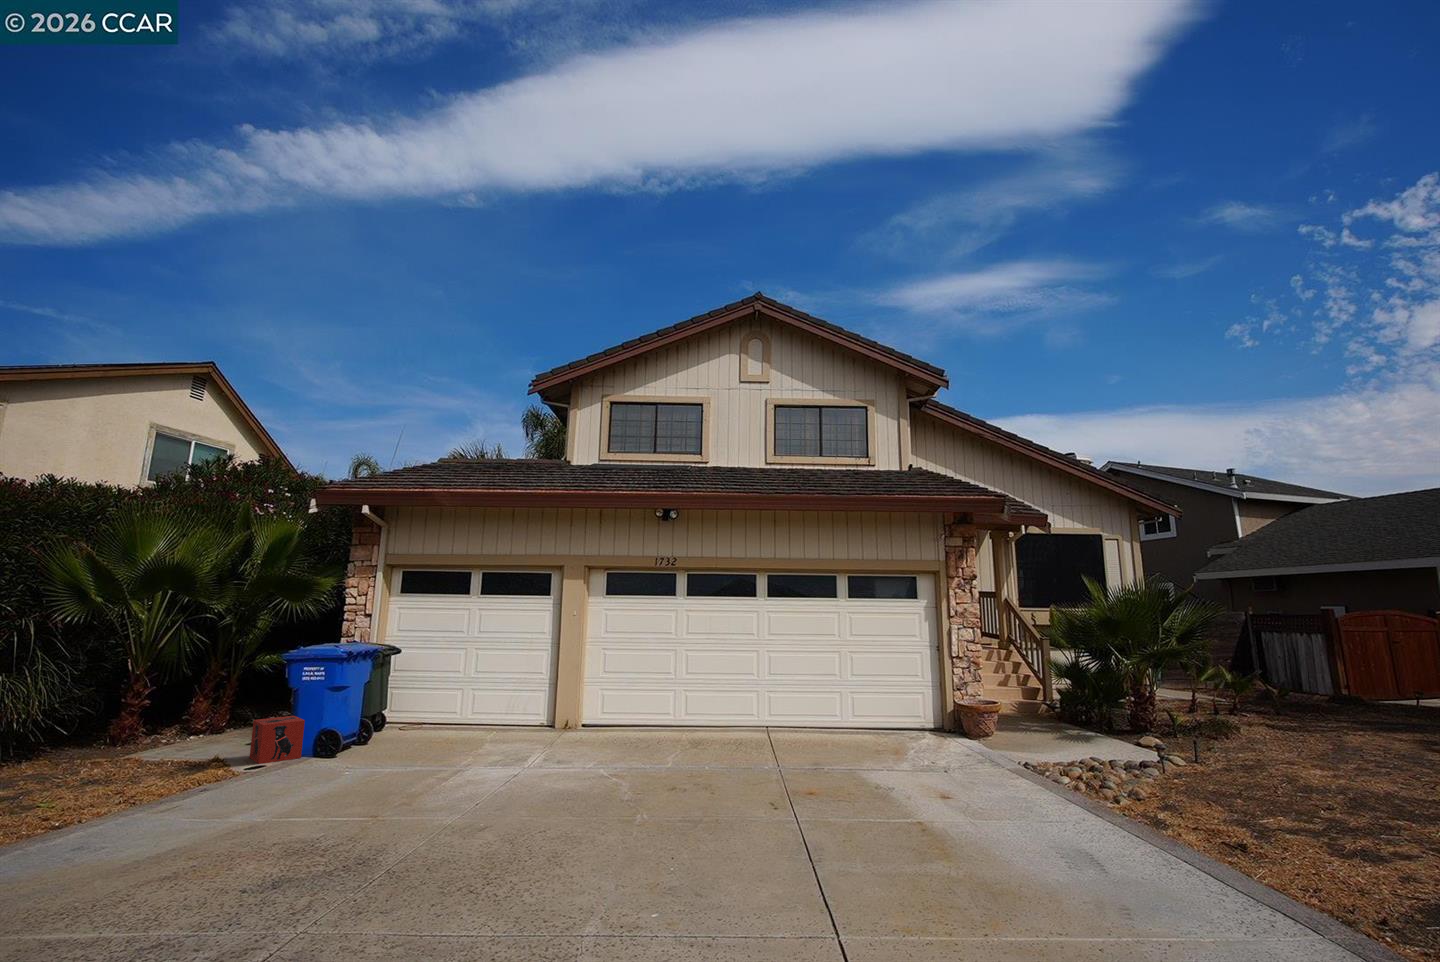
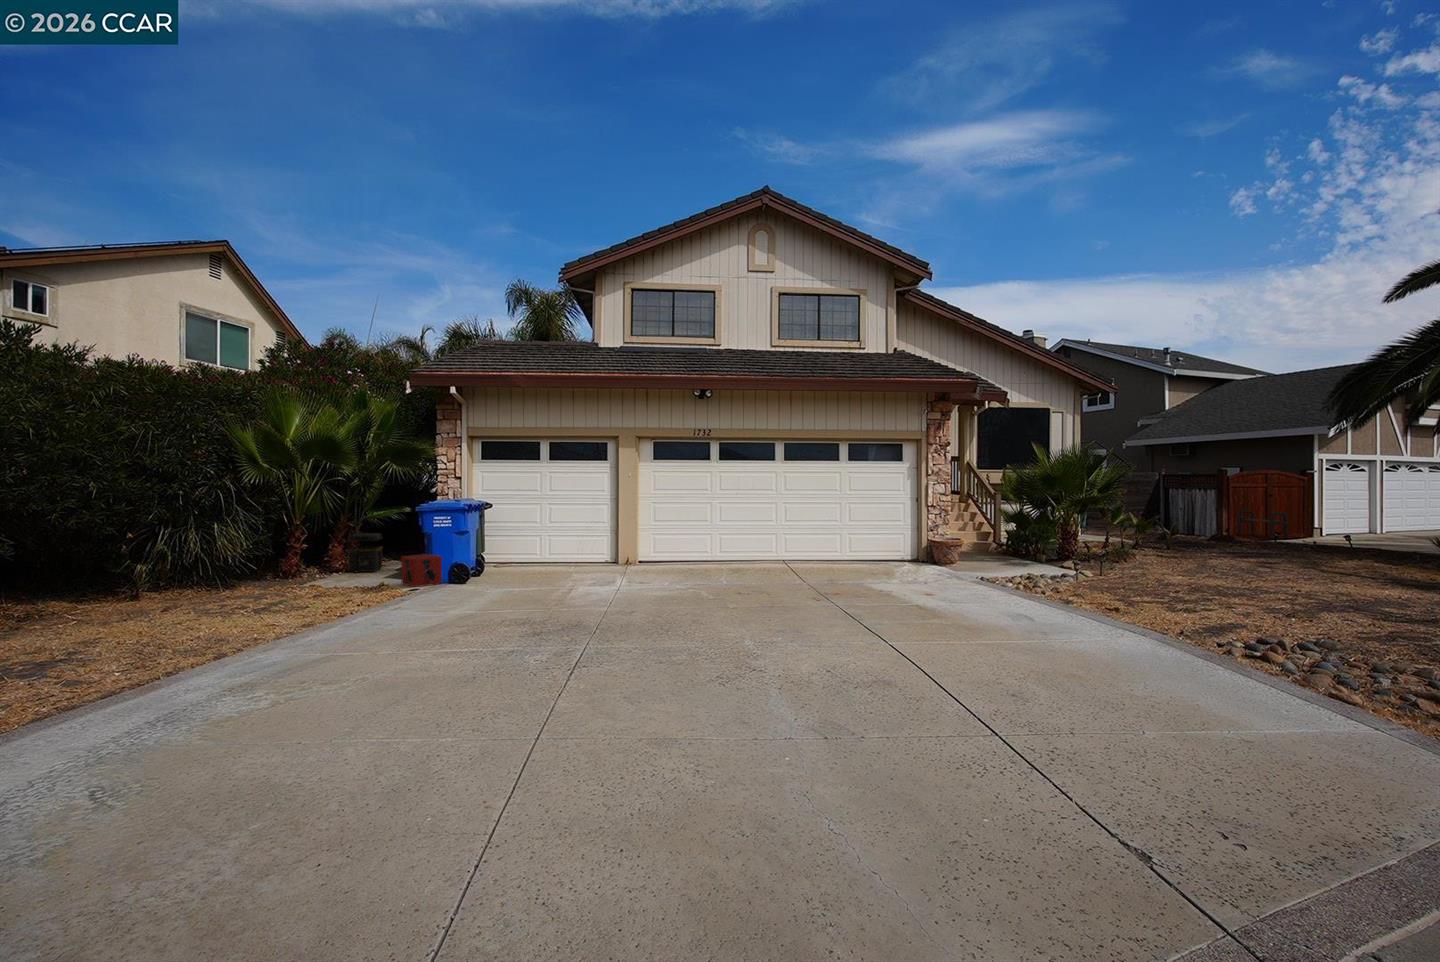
bench: none [1355,662,1428,701] -> present [1237,510,1288,539]
toolbox: none [216,683,268,734] -> present [348,533,383,573]
potted plant: none [1084,684,1133,737] -> present [1026,524,1057,563]

